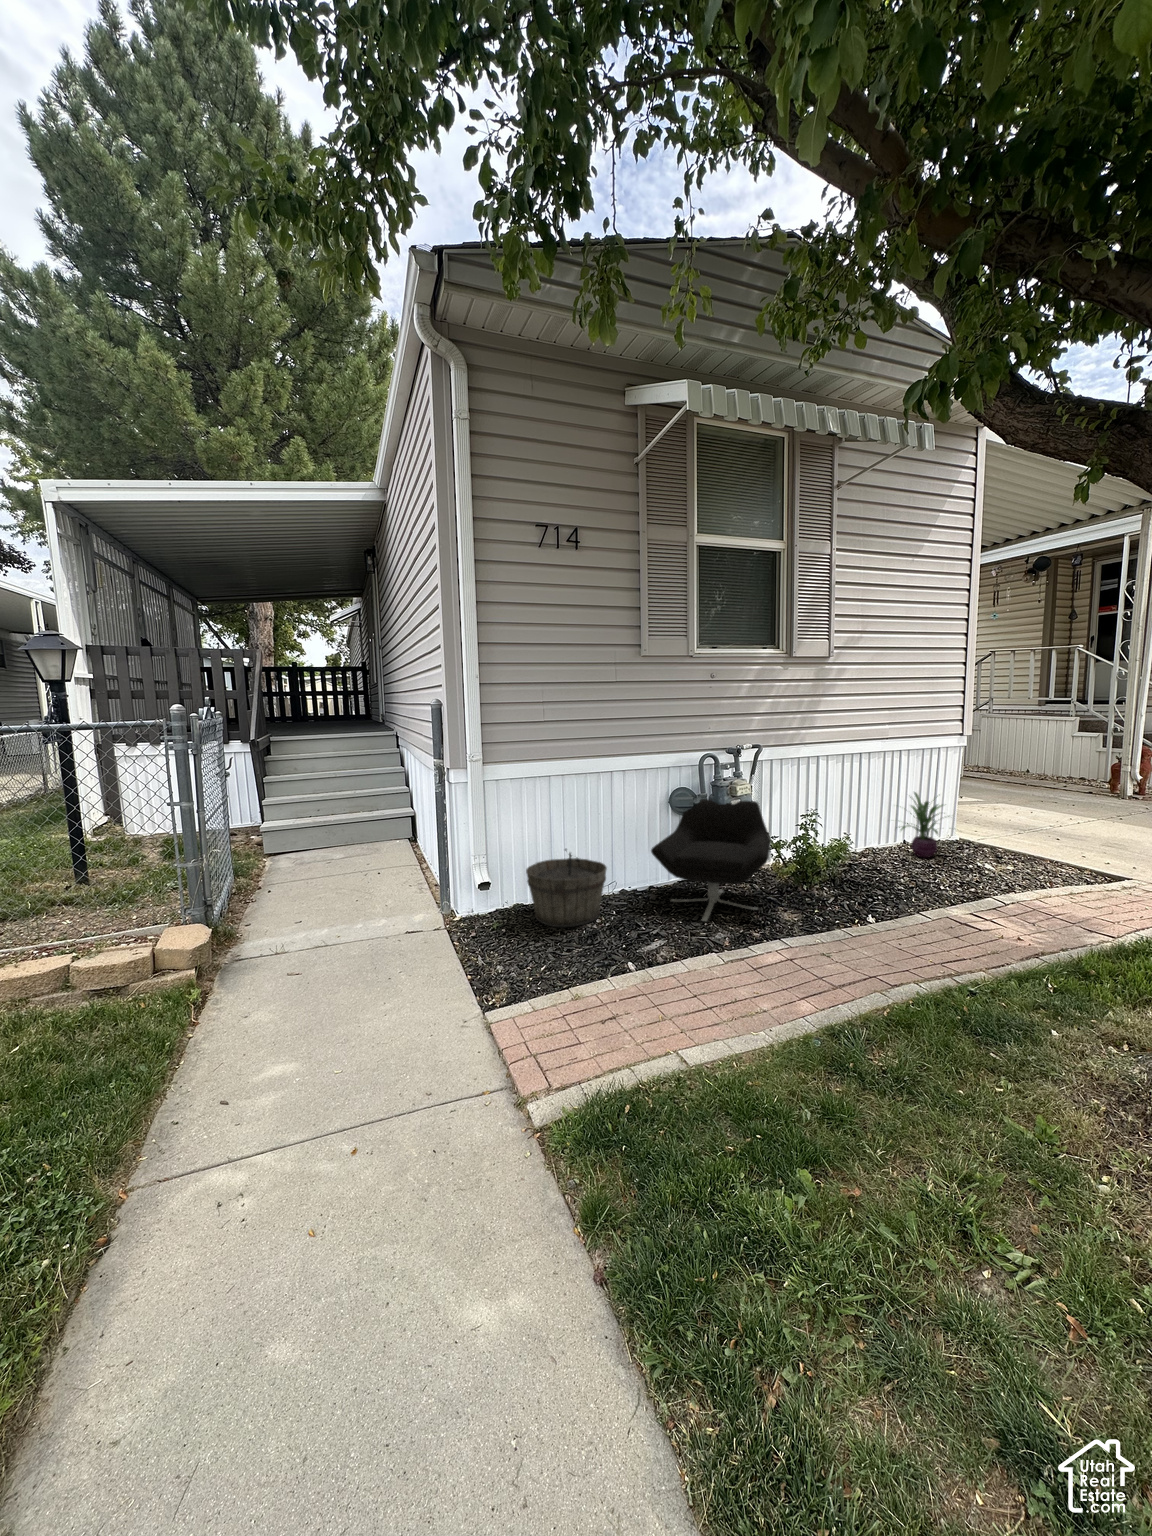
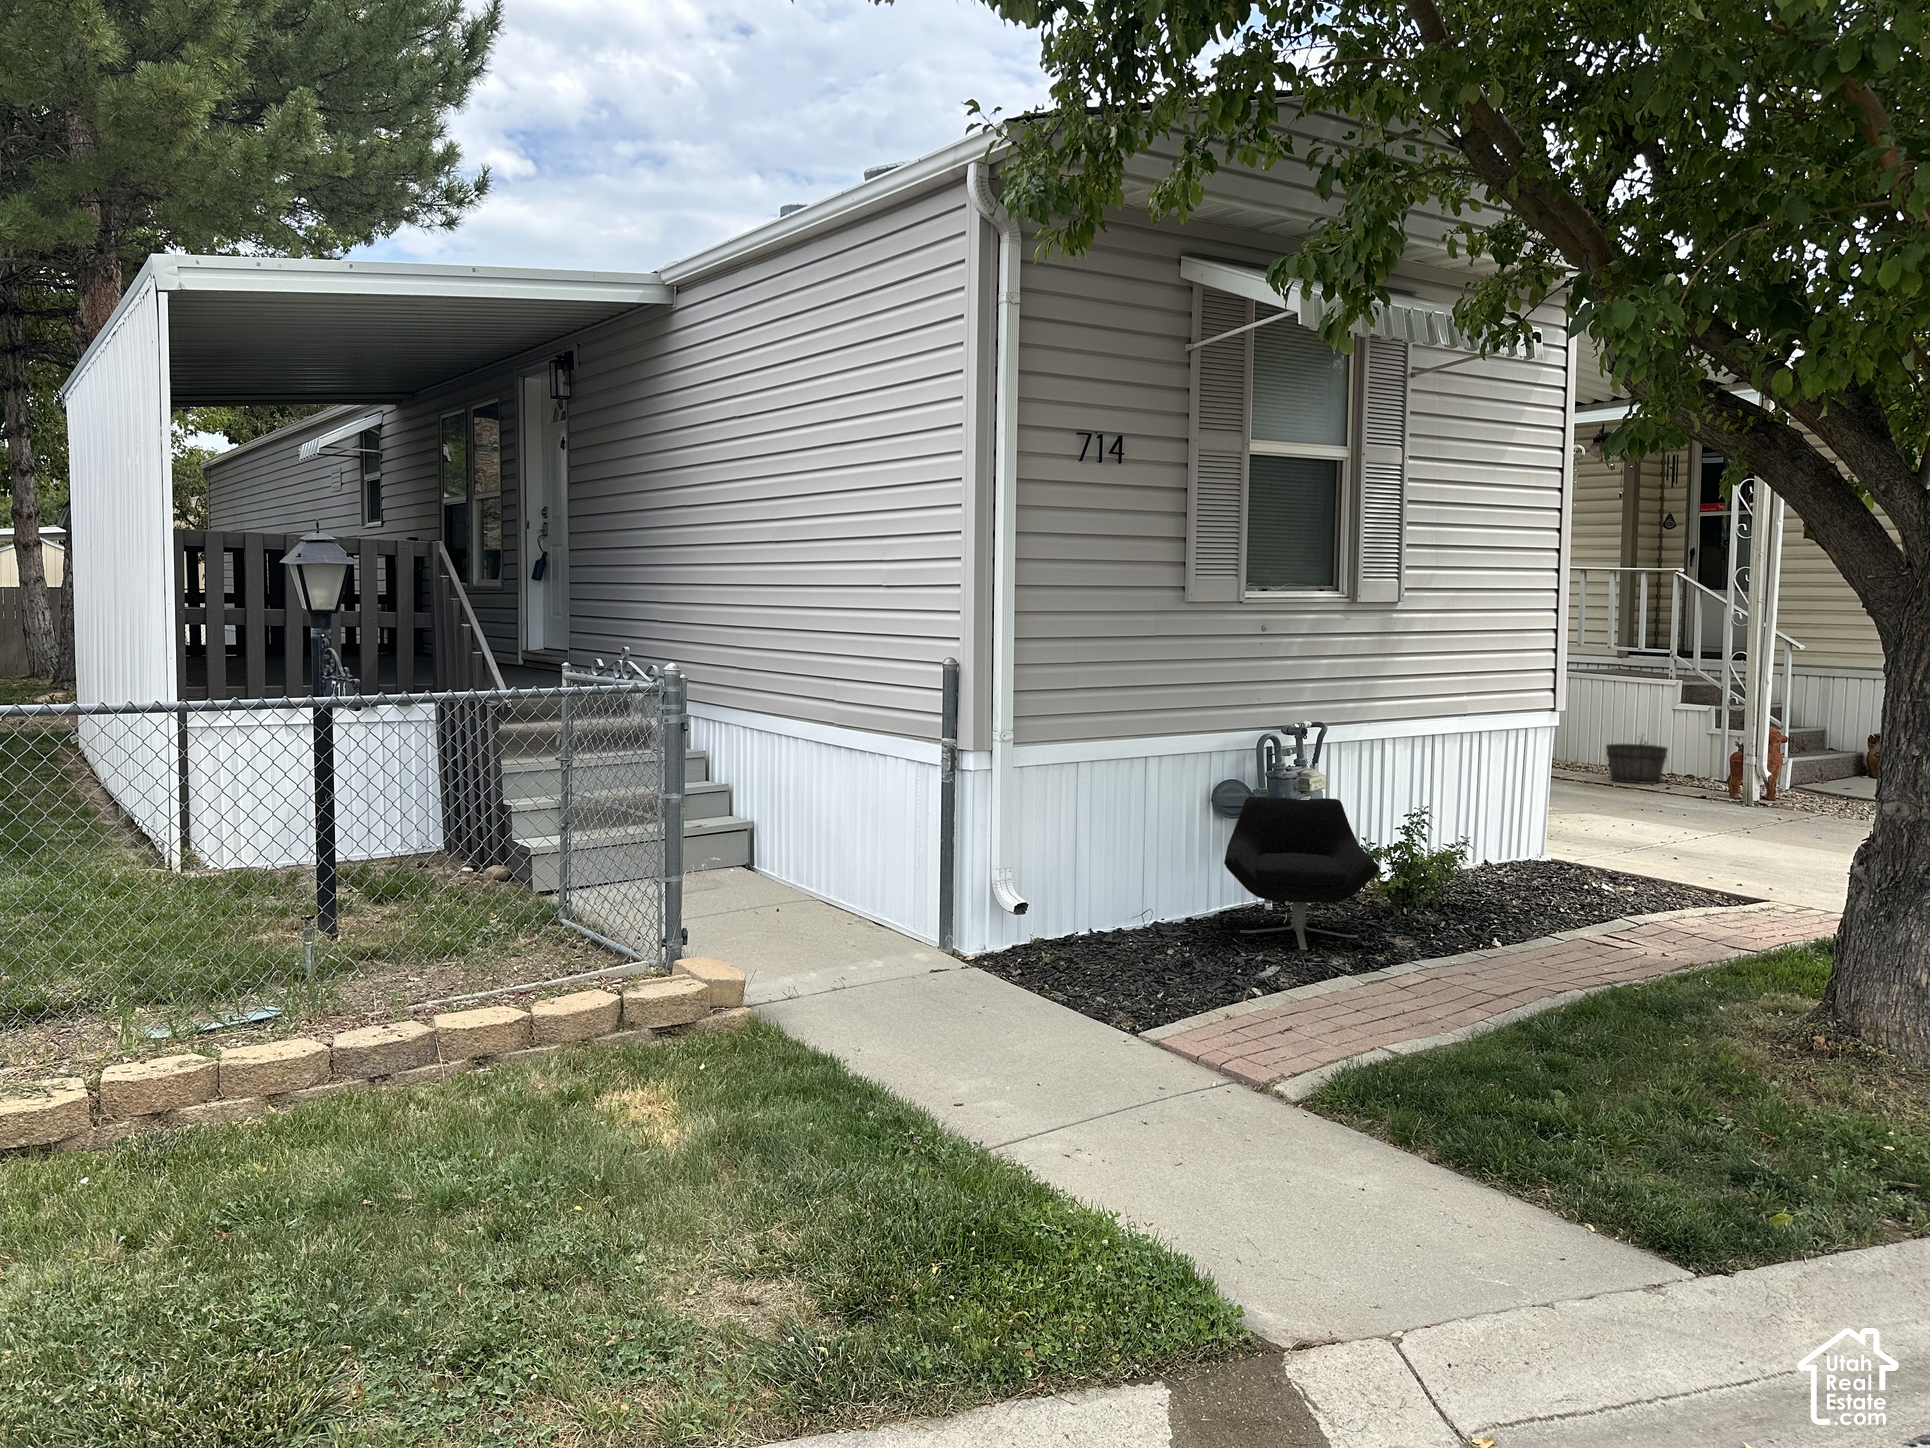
decorative plant: present [899,792,949,858] -> none [1466,789,1572,880]
wooden bucket: present [526,849,607,927] -> present [1606,736,1668,784]

